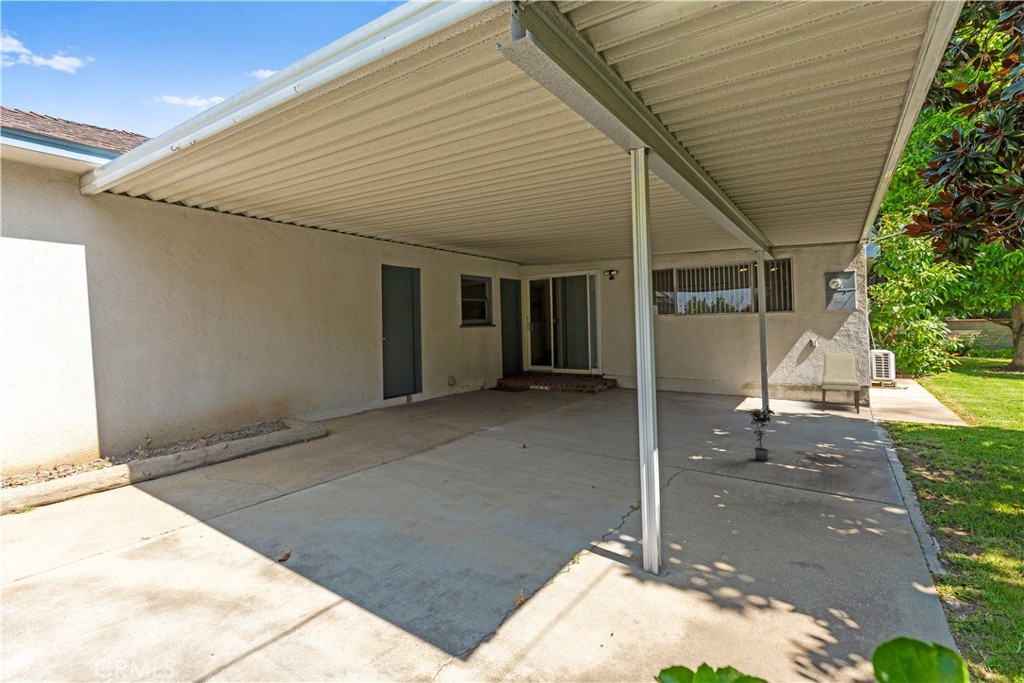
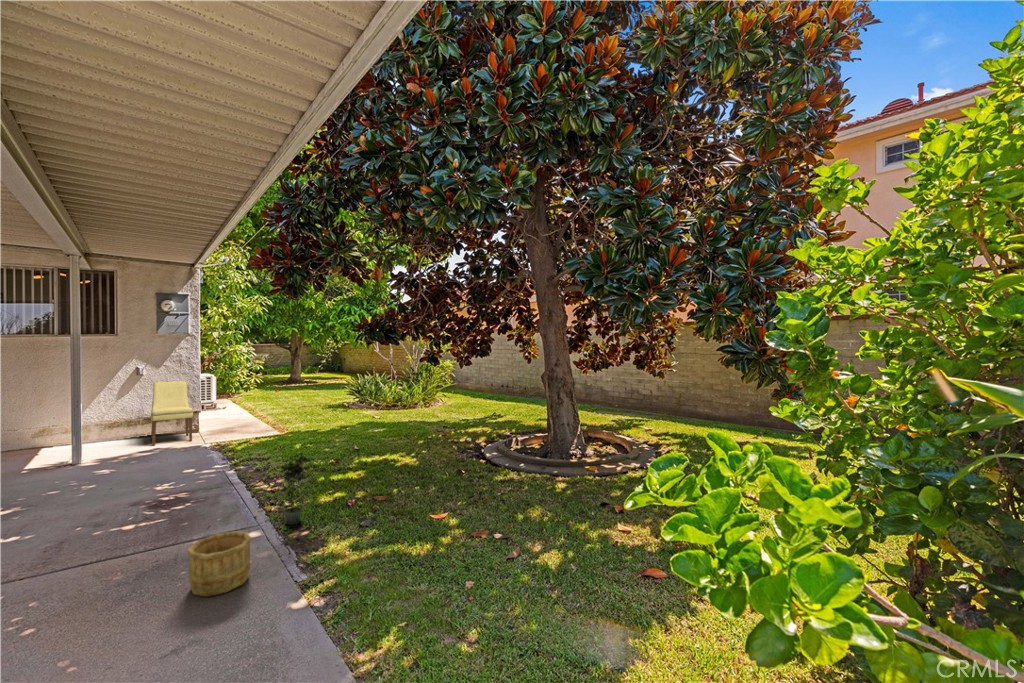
potted plant: present [748,406,775,461] -> present [281,453,310,525]
wooden bucket: none [817,489,879,545] -> present [187,531,251,597]

